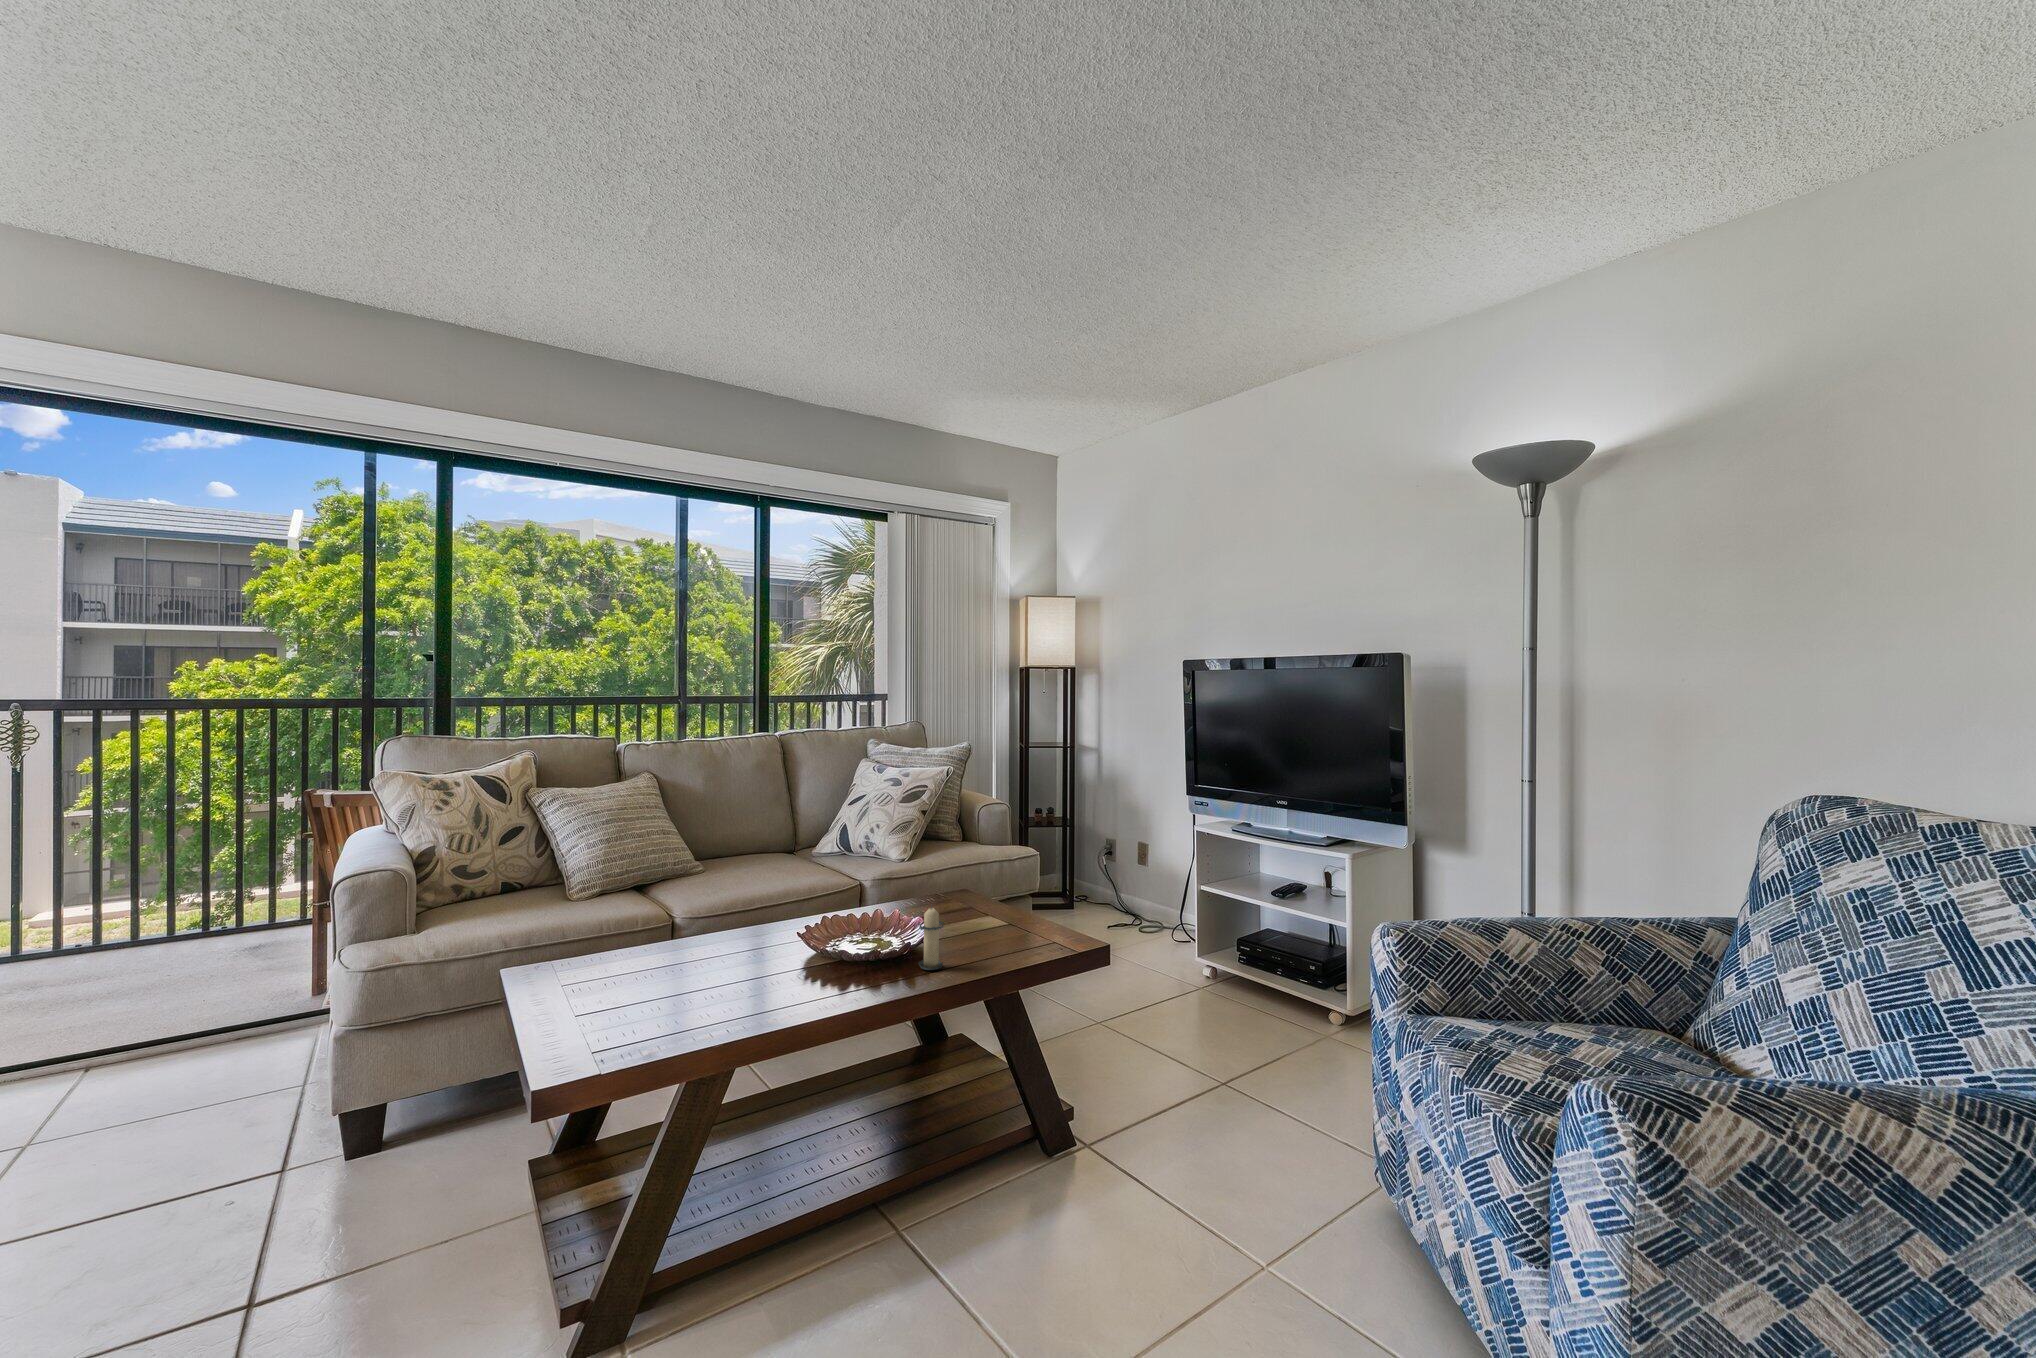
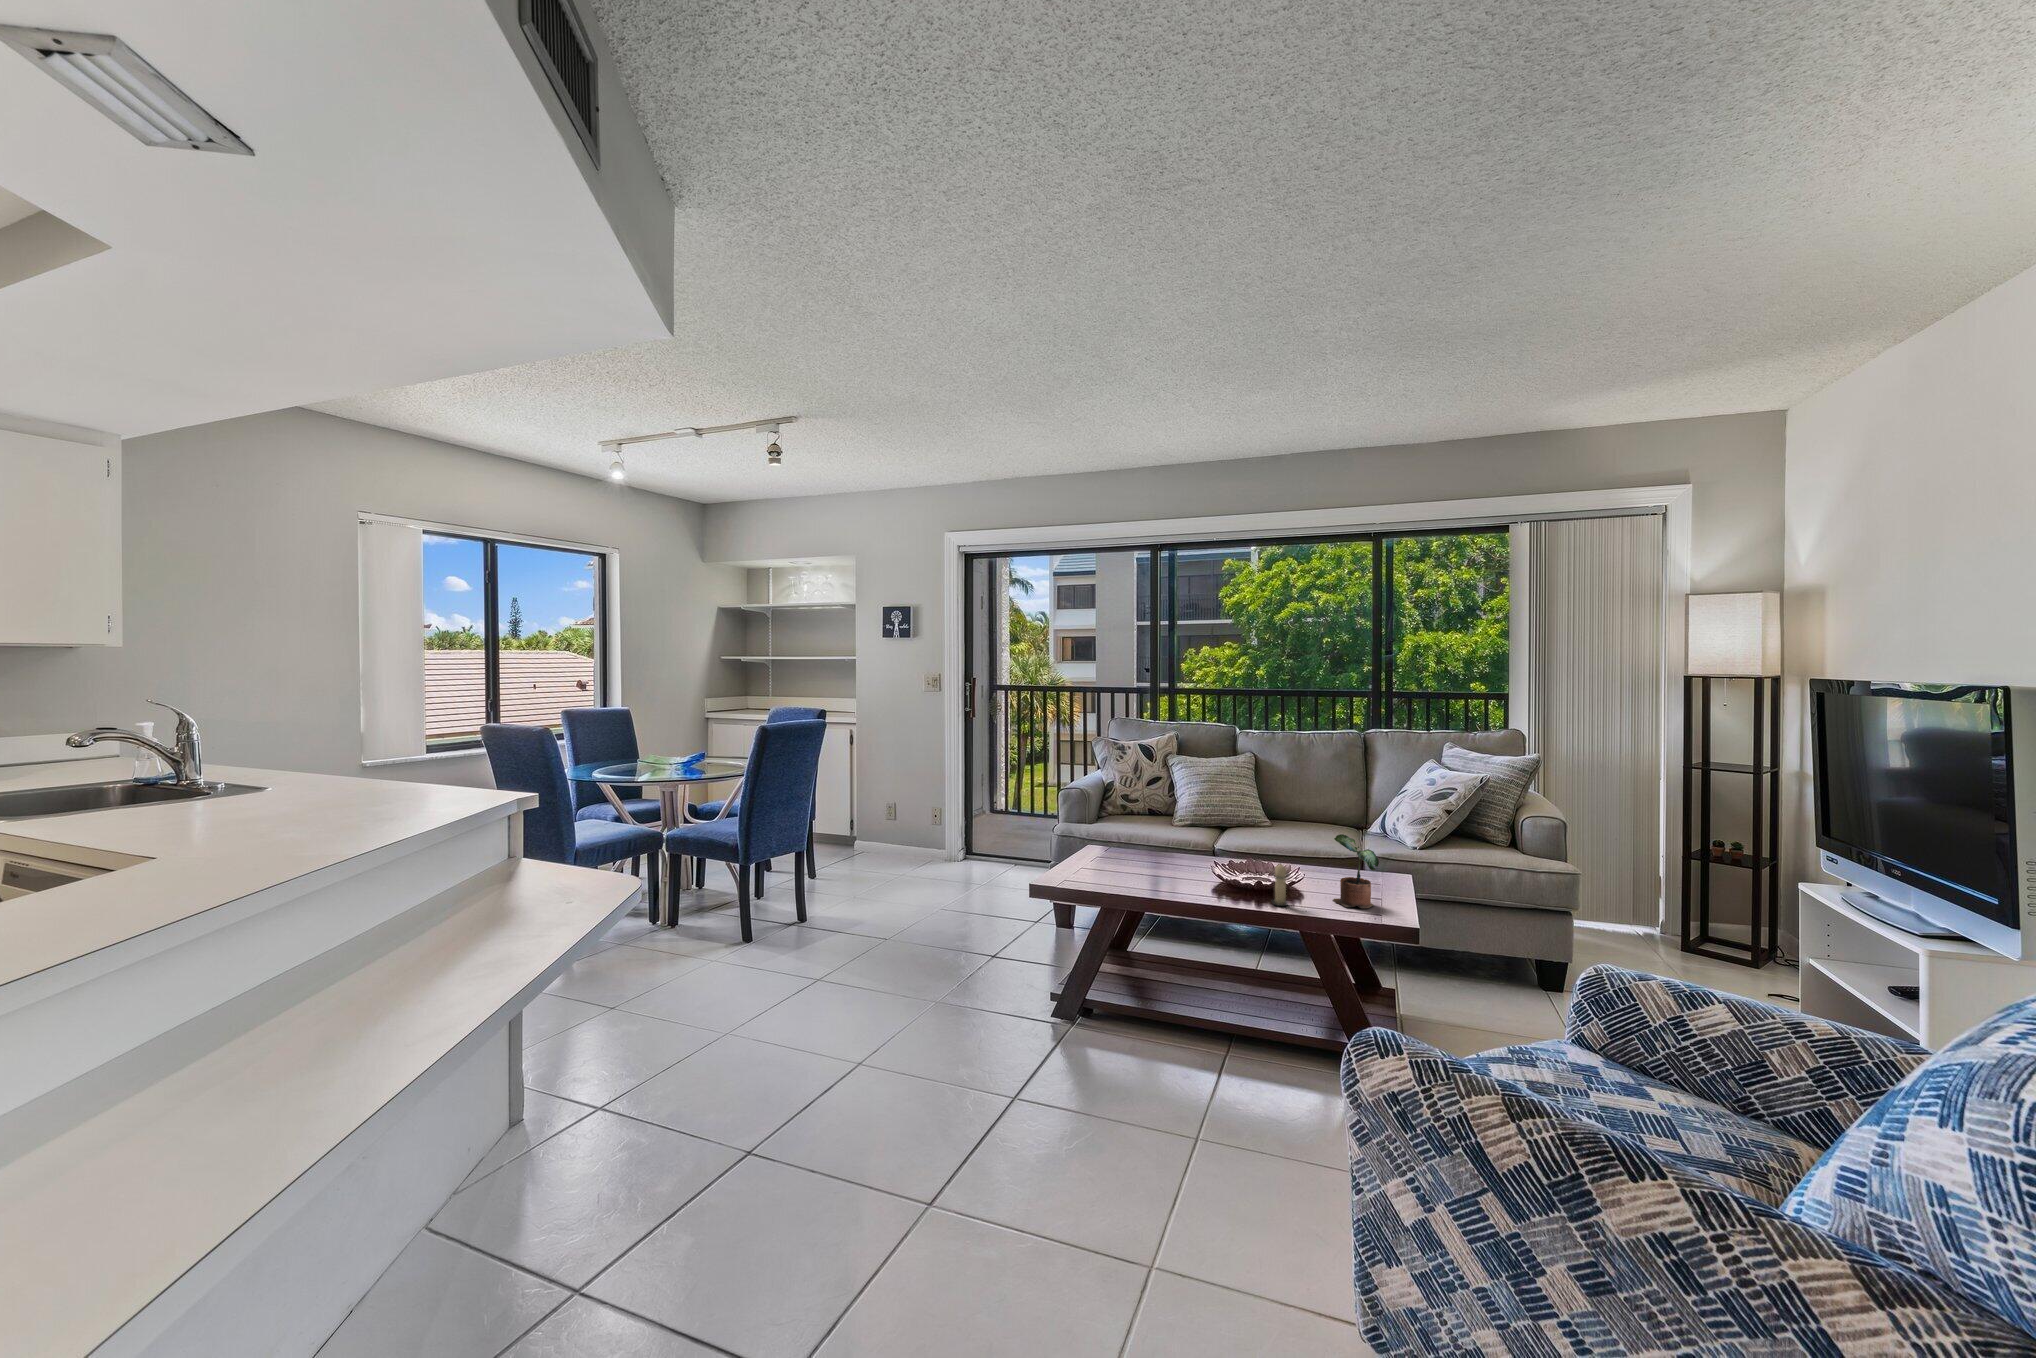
potted plant: none [961,849,1038,946] -> present [1333,834,1379,908]

